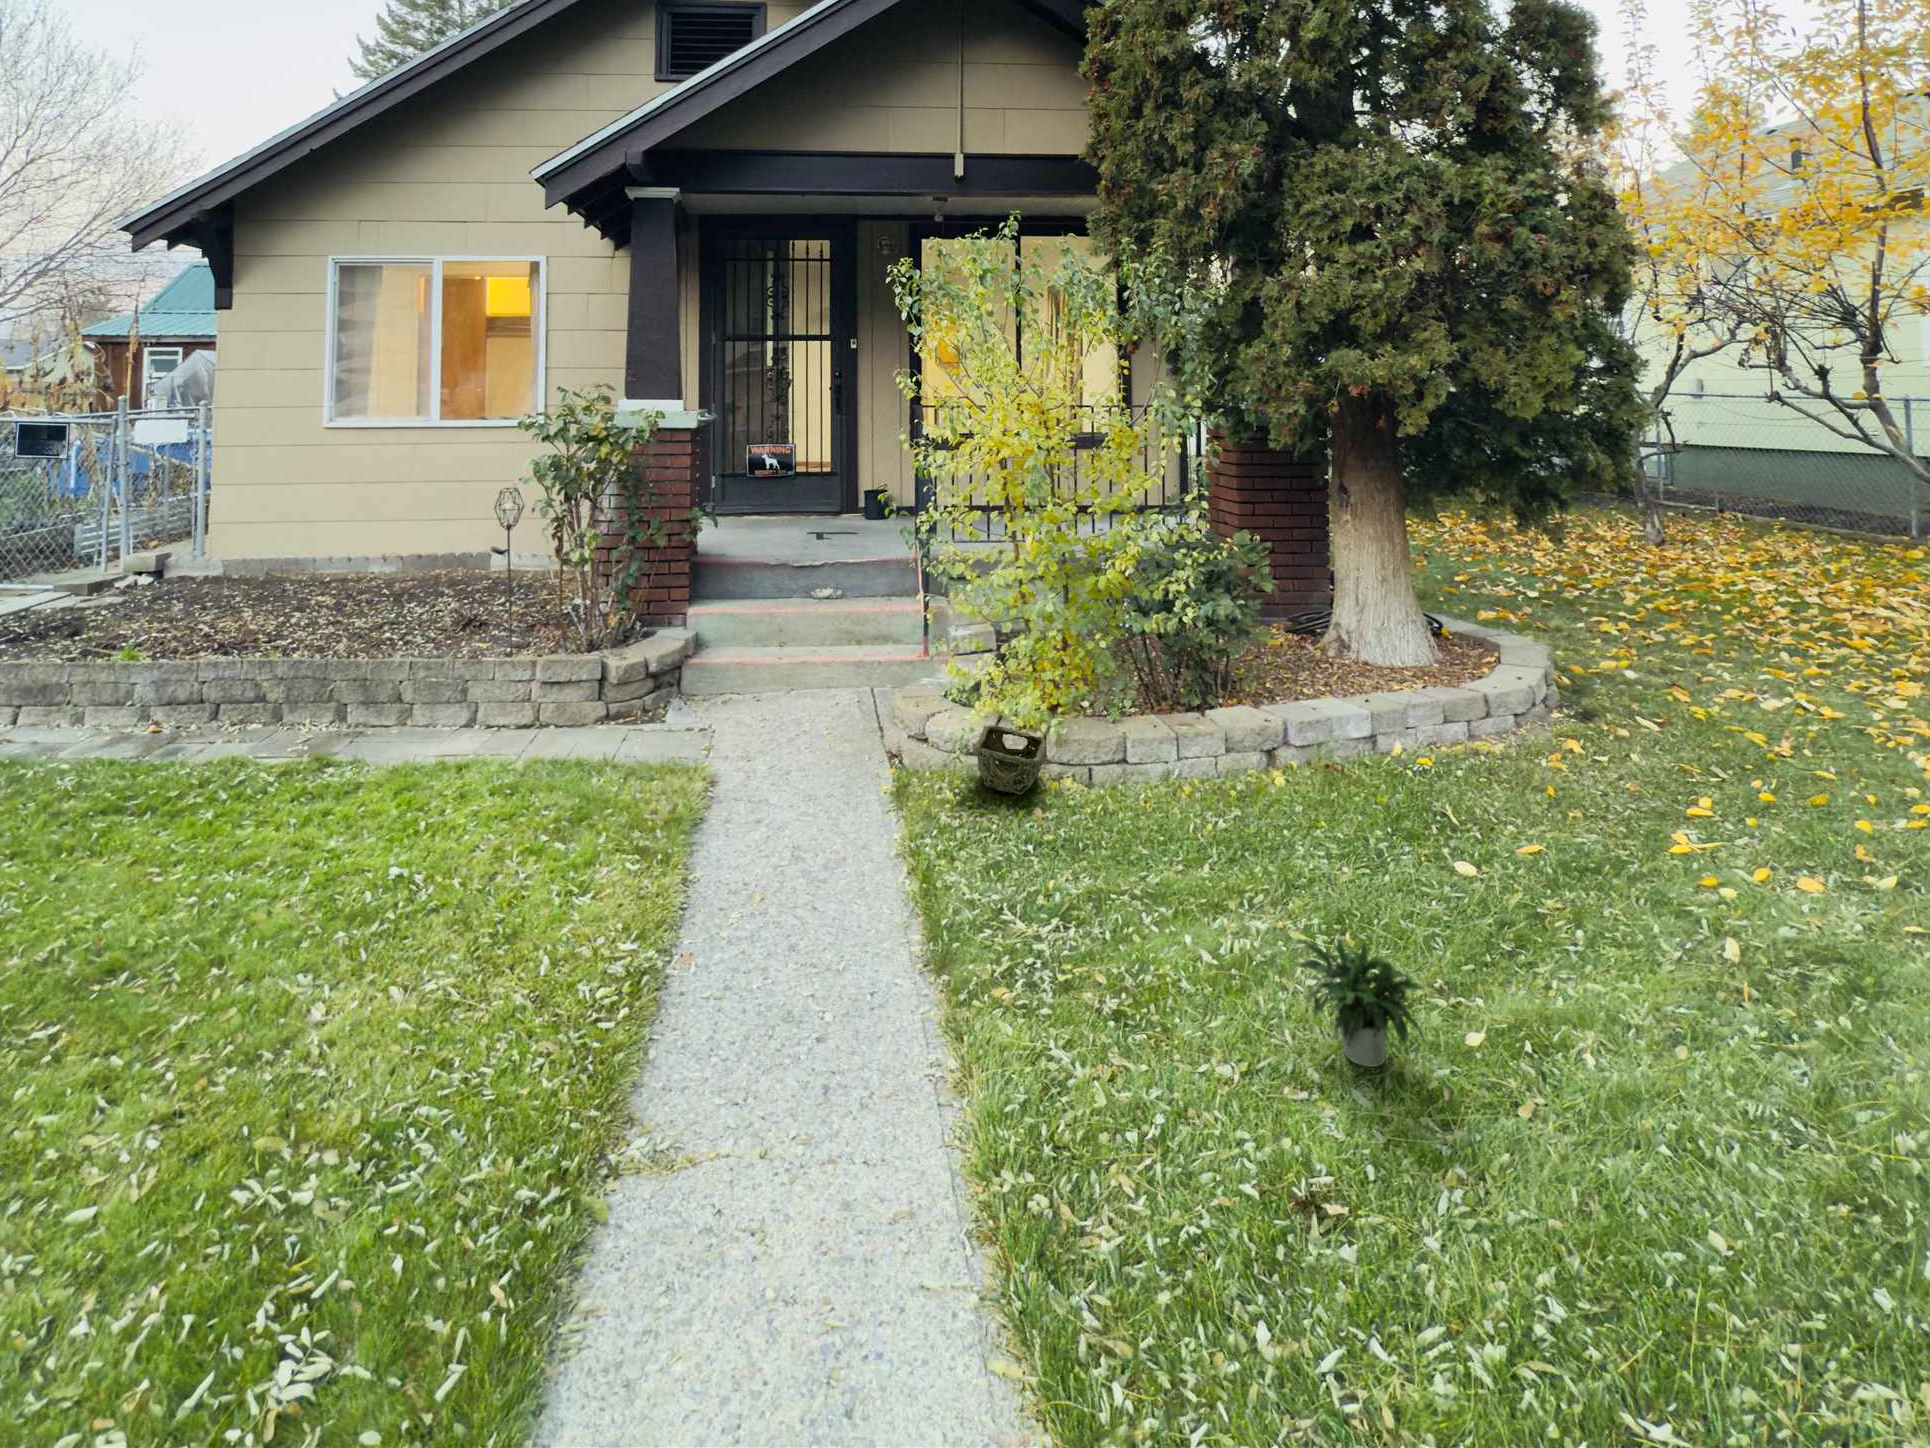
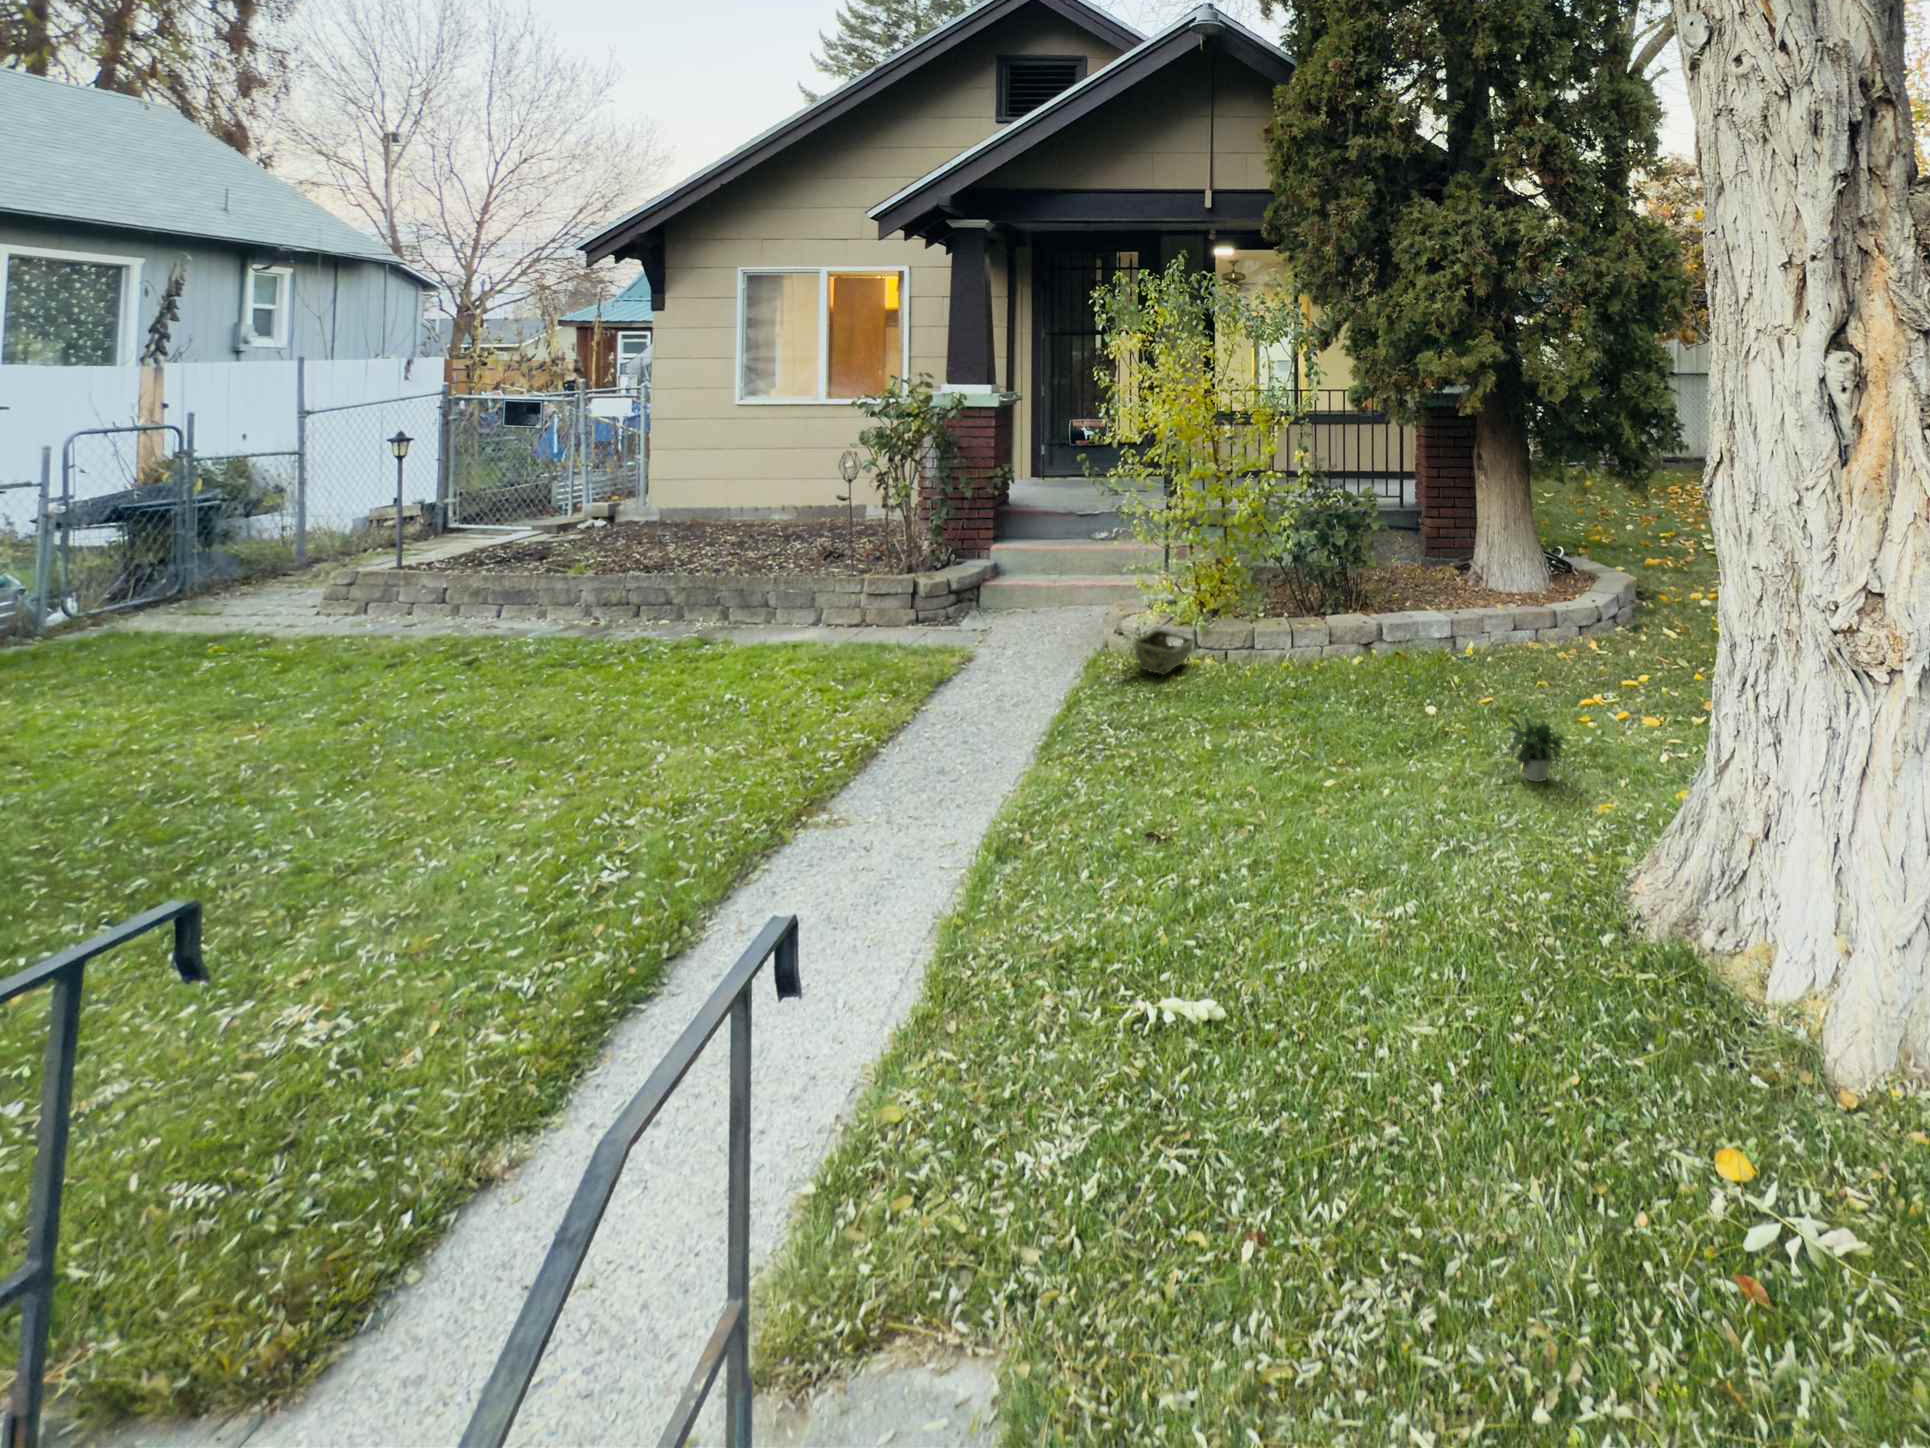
potted plant: present [1299,935,1424,1067] -> present [1505,716,1566,782]

